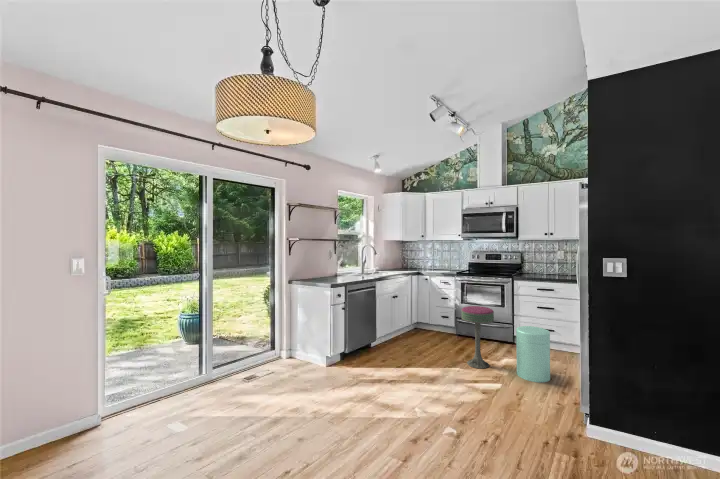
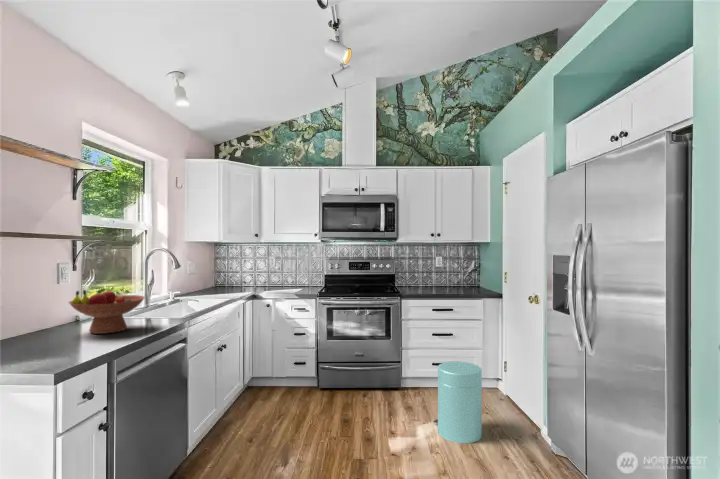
fruit bowl: none [315,264,344,283] -> present [69,288,145,334]
bar stool: present [461,306,494,369] -> none [360,342,407,442]

